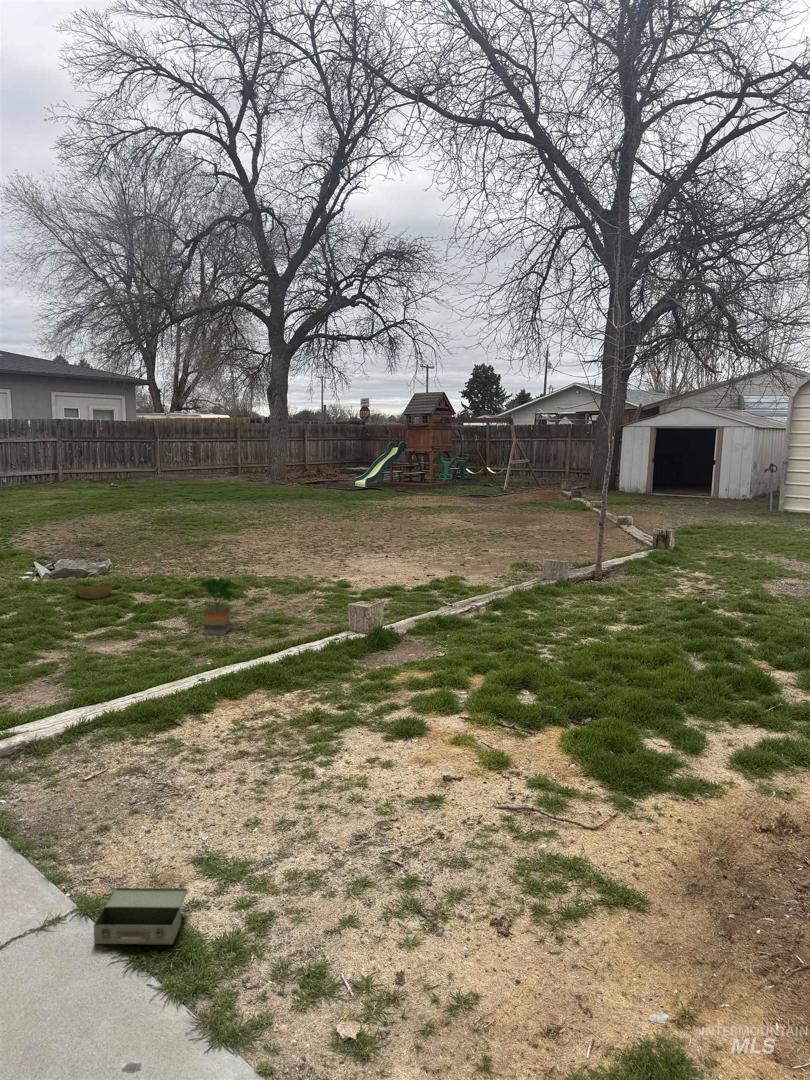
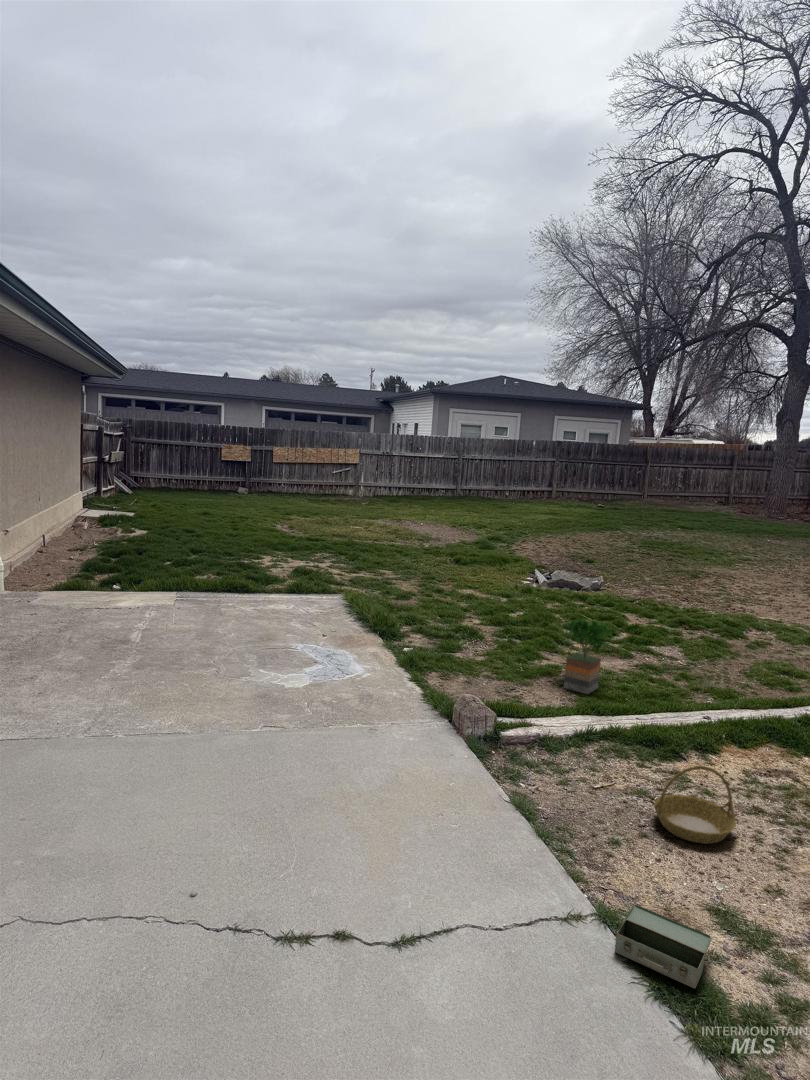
basket: present [75,567,112,599] -> present [654,766,736,844]
potted tree: present [200,578,235,635] -> present [564,619,612,694]

